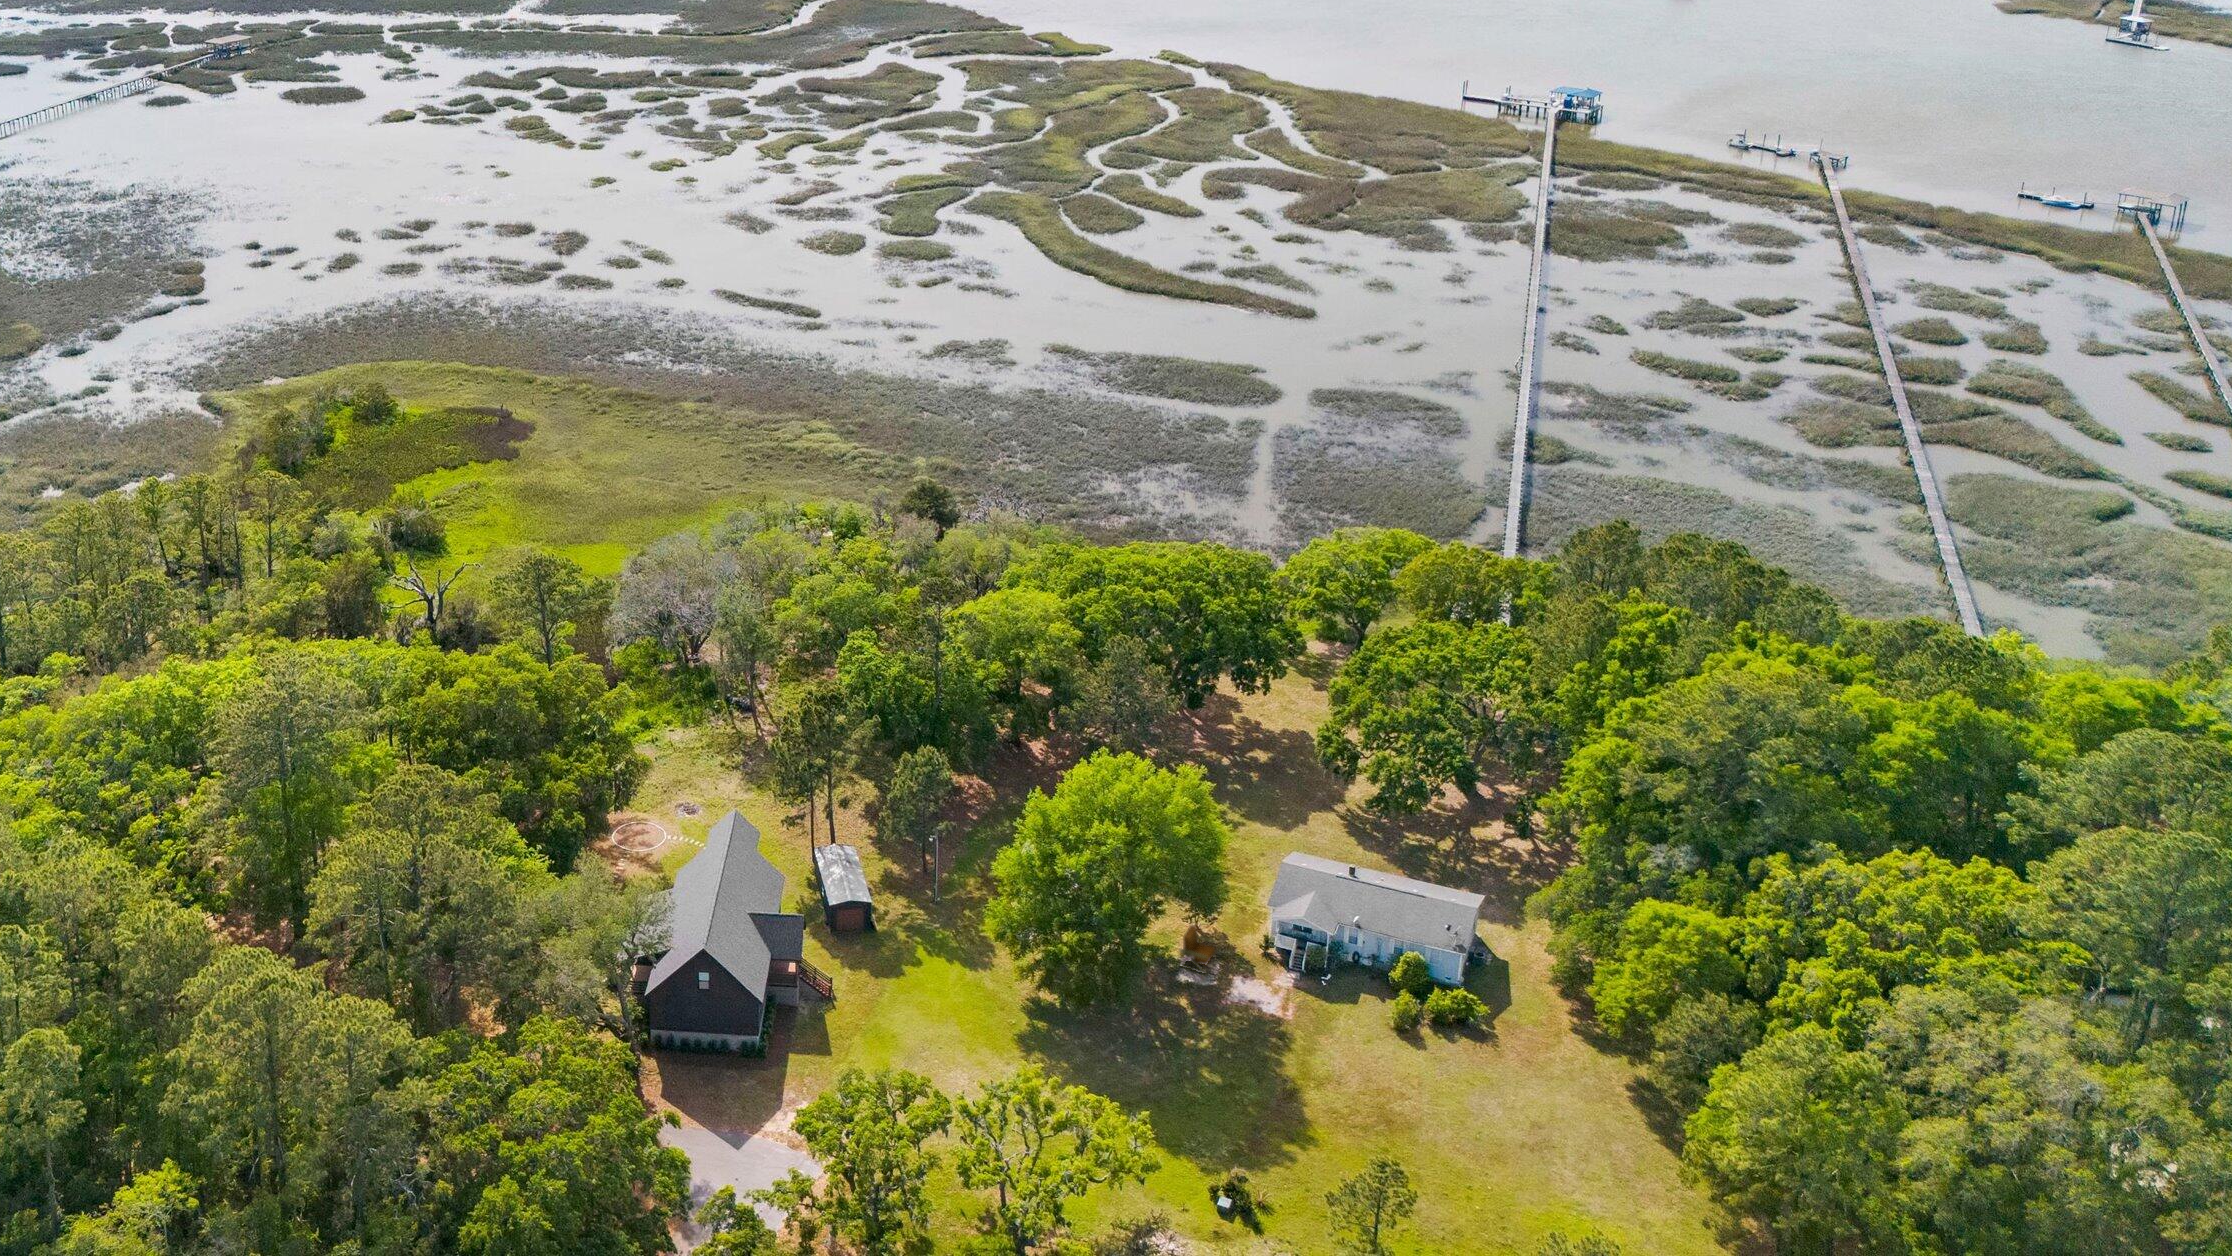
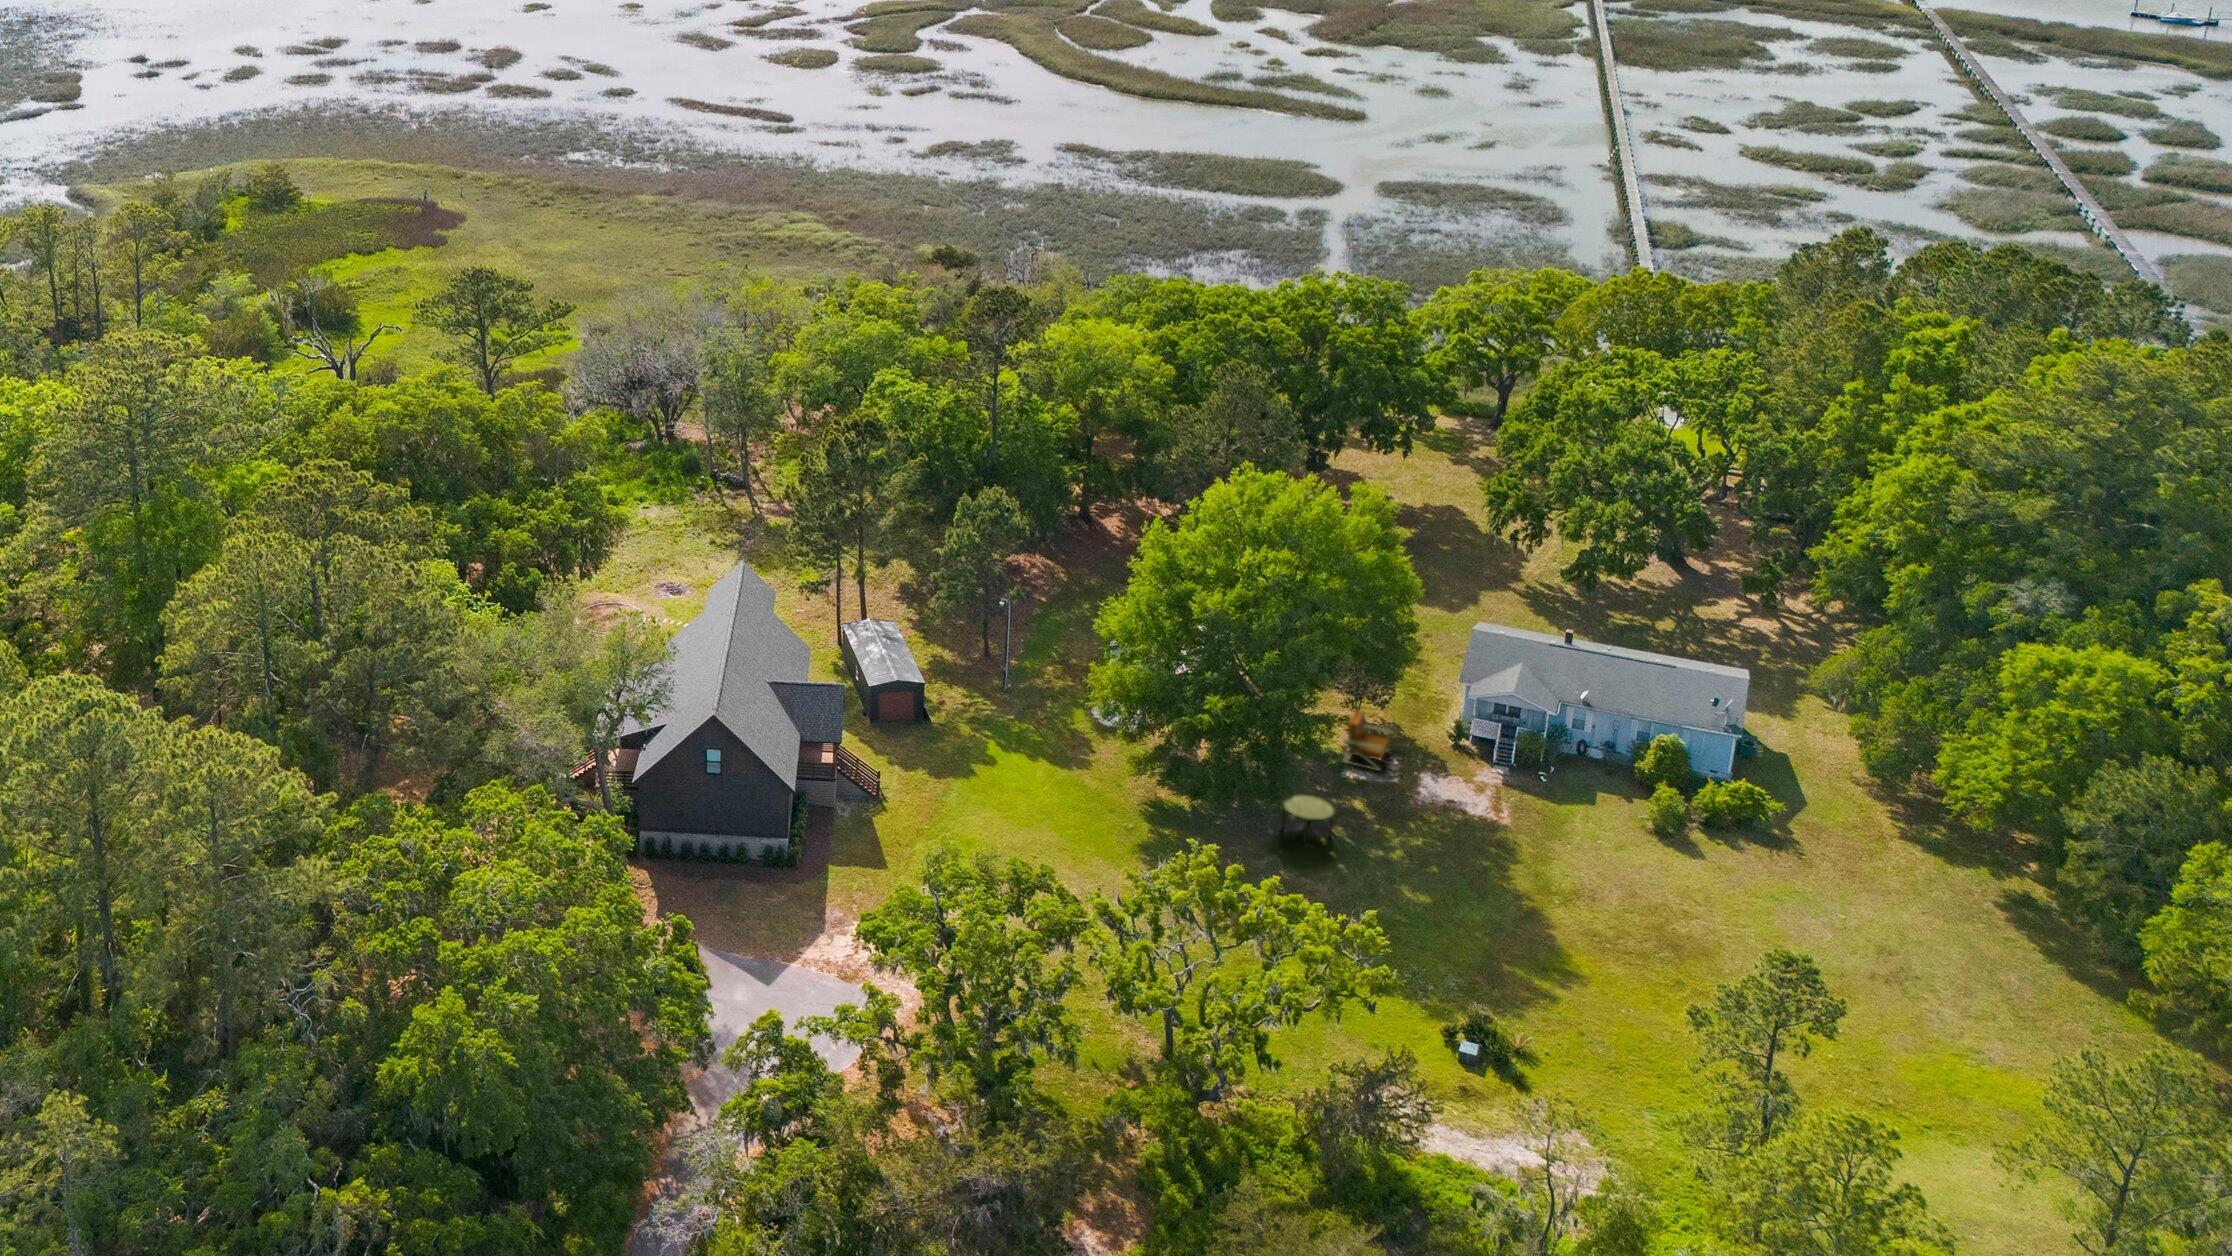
round table: none [1124,995,1163,1037] -> present [1282,792,1336,842]

